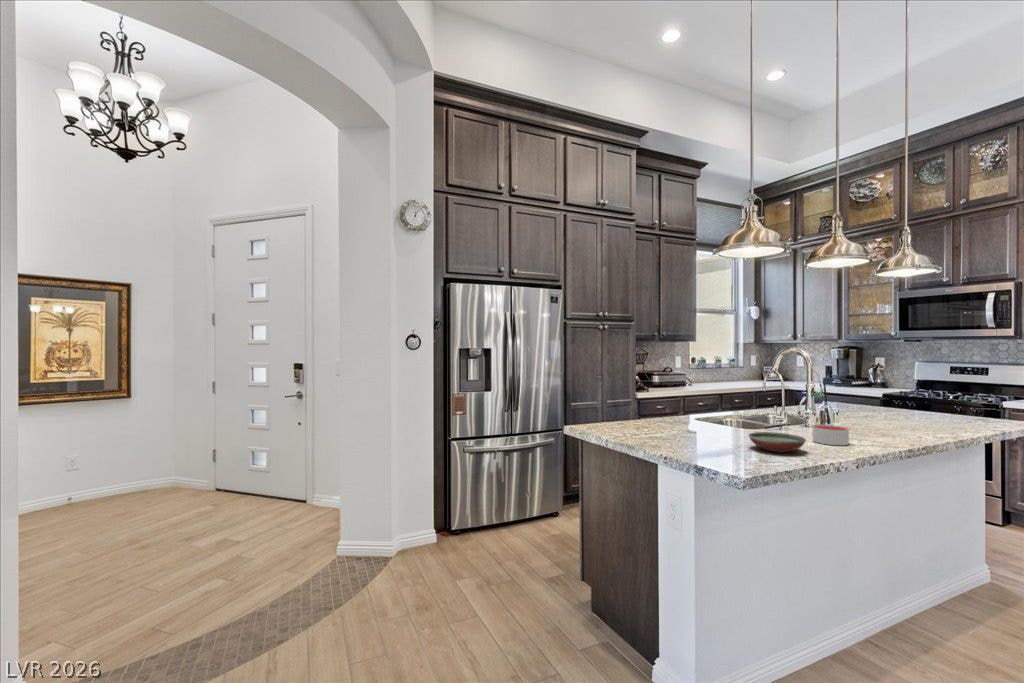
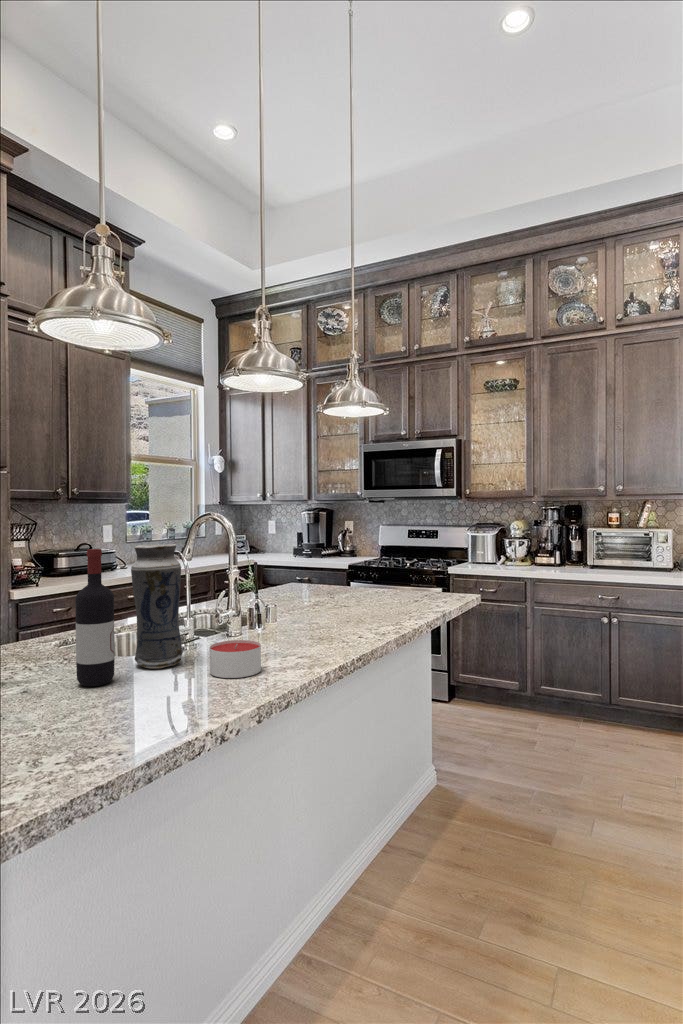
vase: none [758,366,789,436] -> present [131,544,183,669]
wine bottle: none [734,367,755,439] -> present [75,549,115,687]
decorative bowl: present [749,432,806,452] -> none [72,673,178,720]

